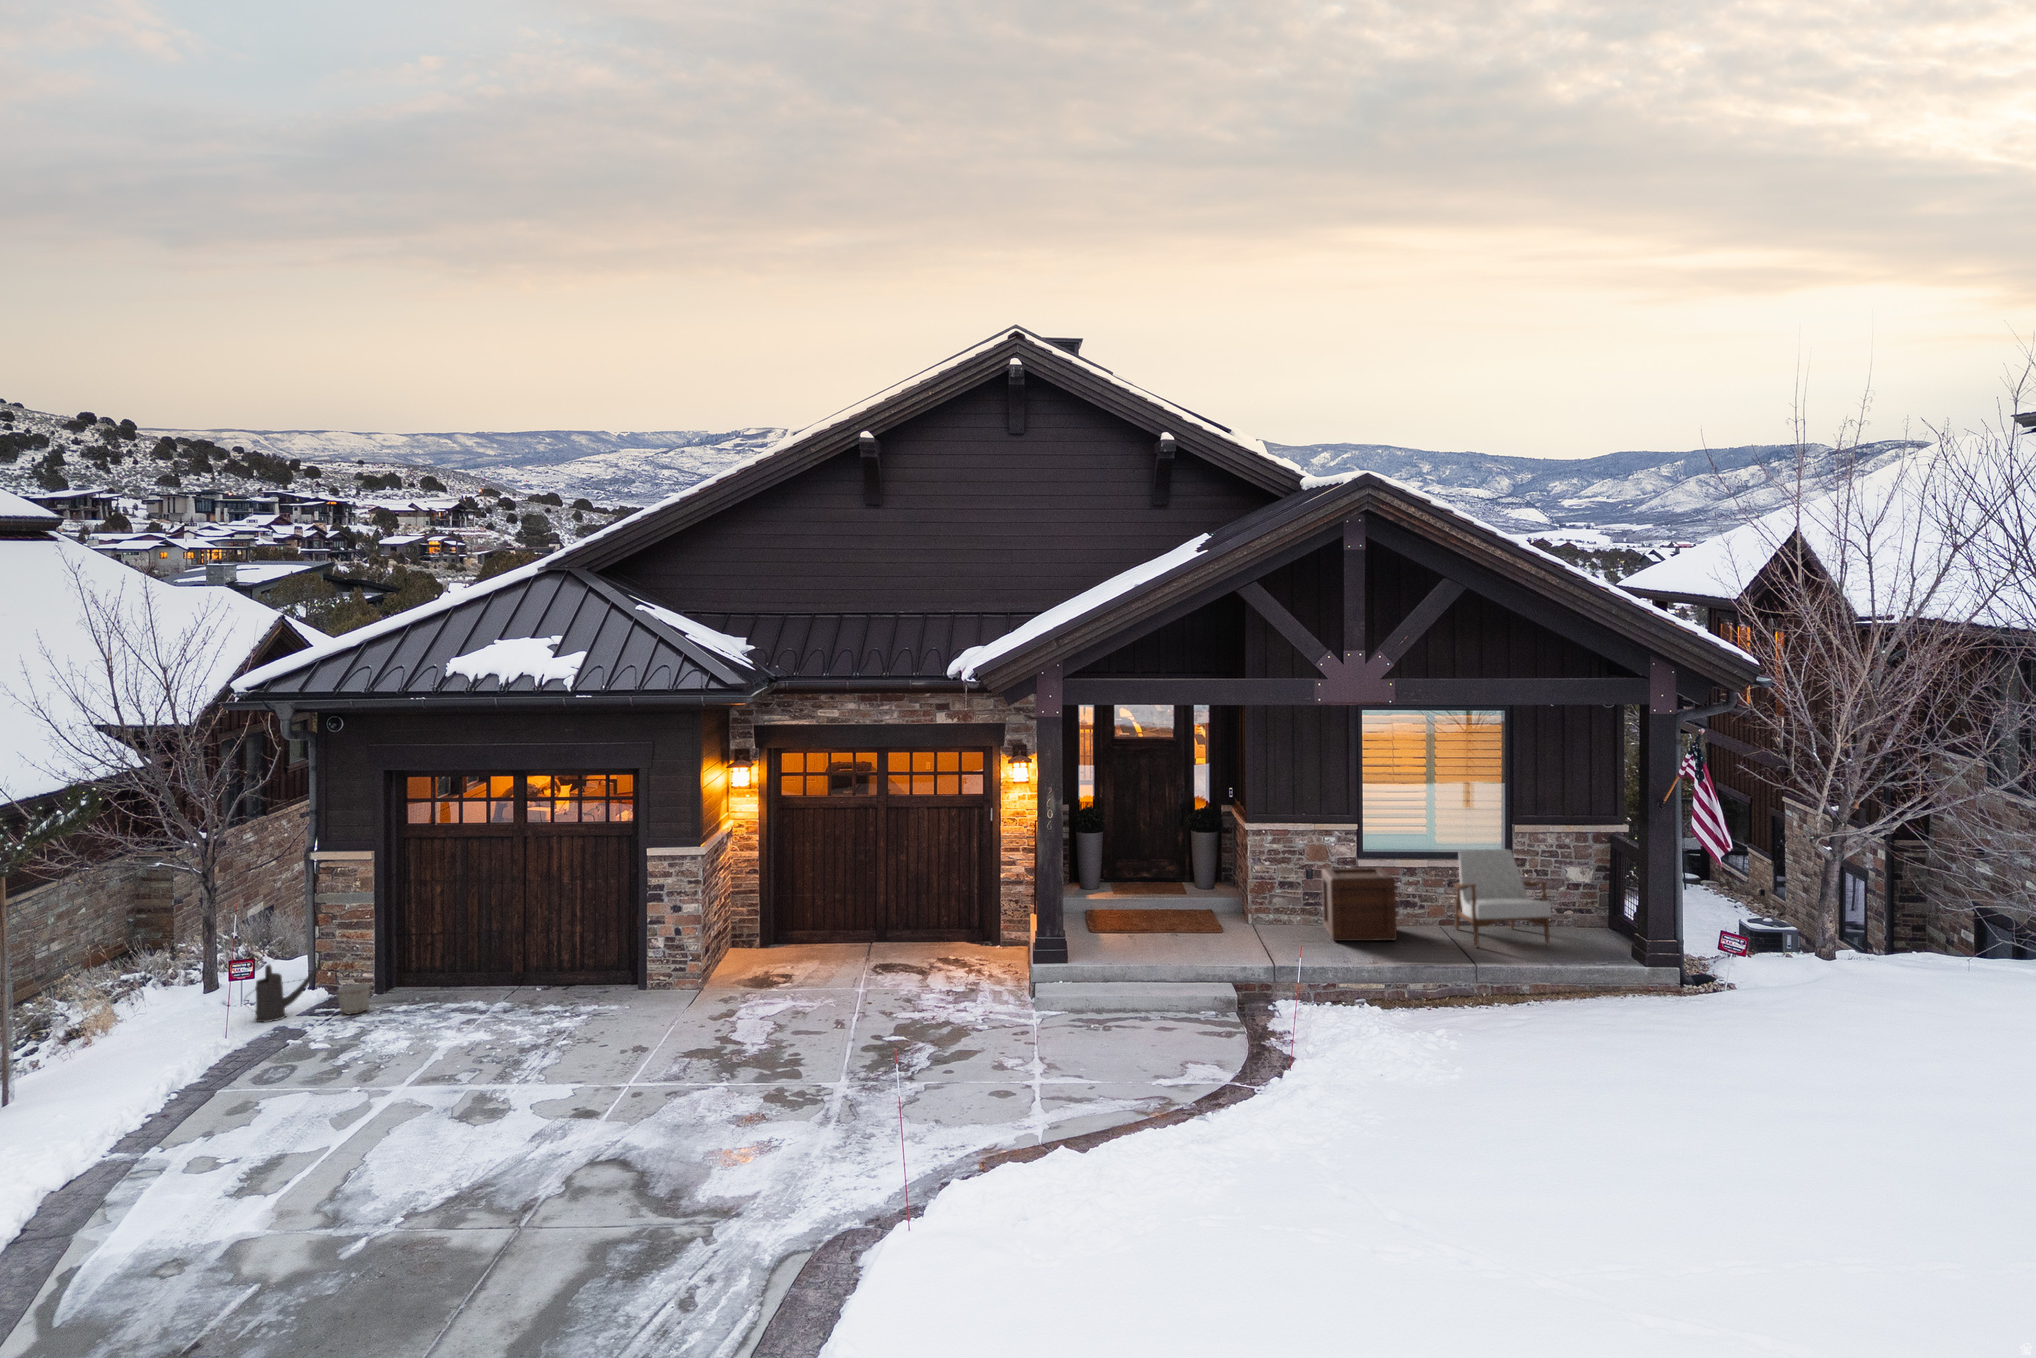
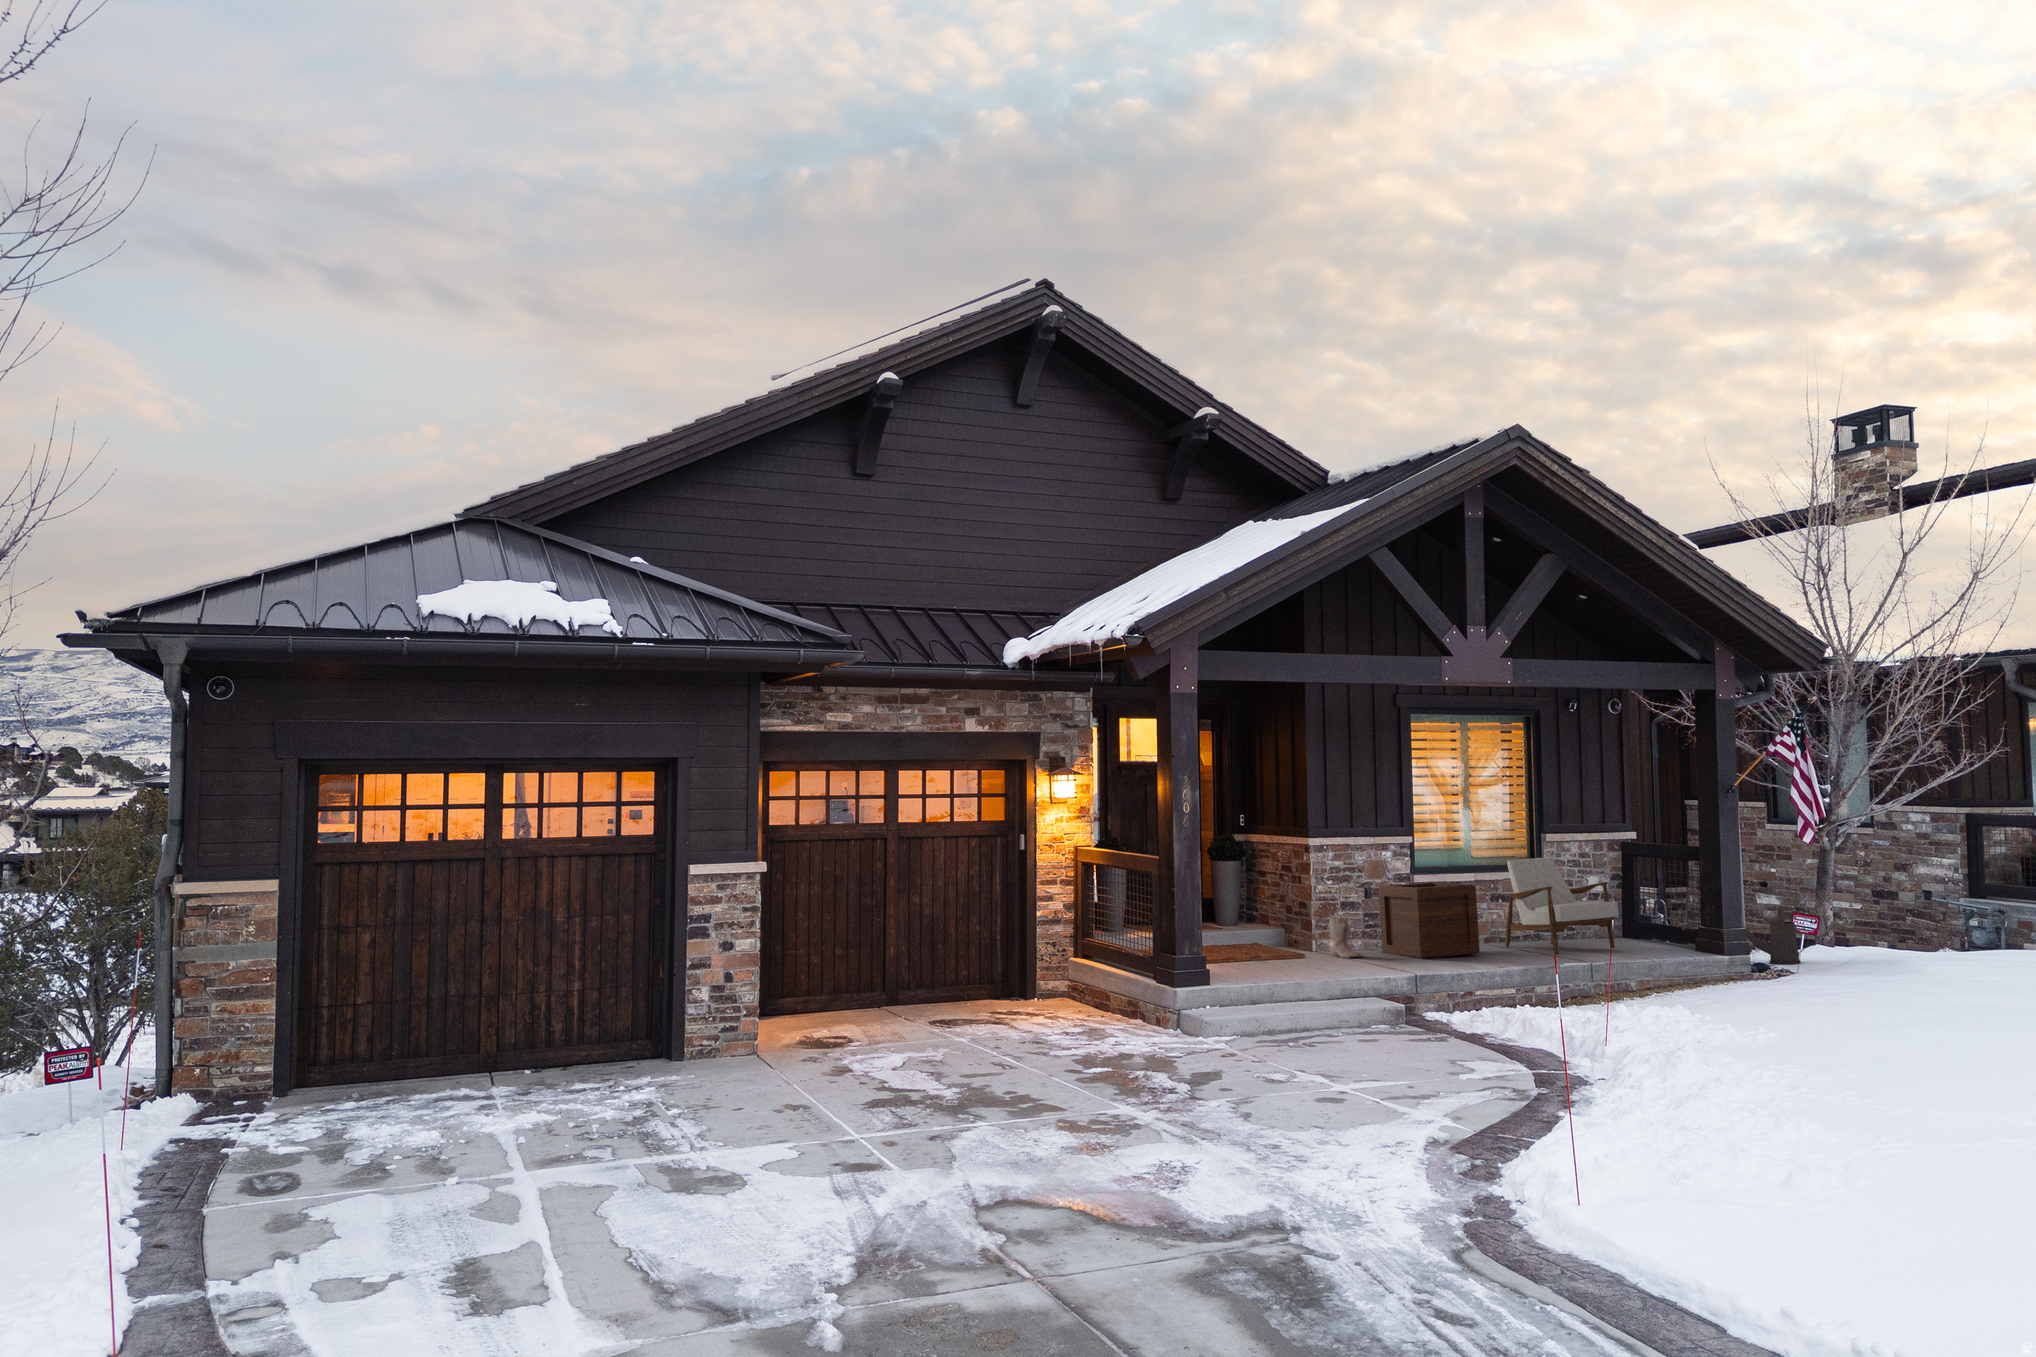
boots: none [1265,894,1291,932] -> present [1329,916,1363,958]
watering can: present [253,965,319,1022] -> present [1745,907,1809,964]
planter: present [337,984,370,1014] -> none [231,1084,280,1129]

